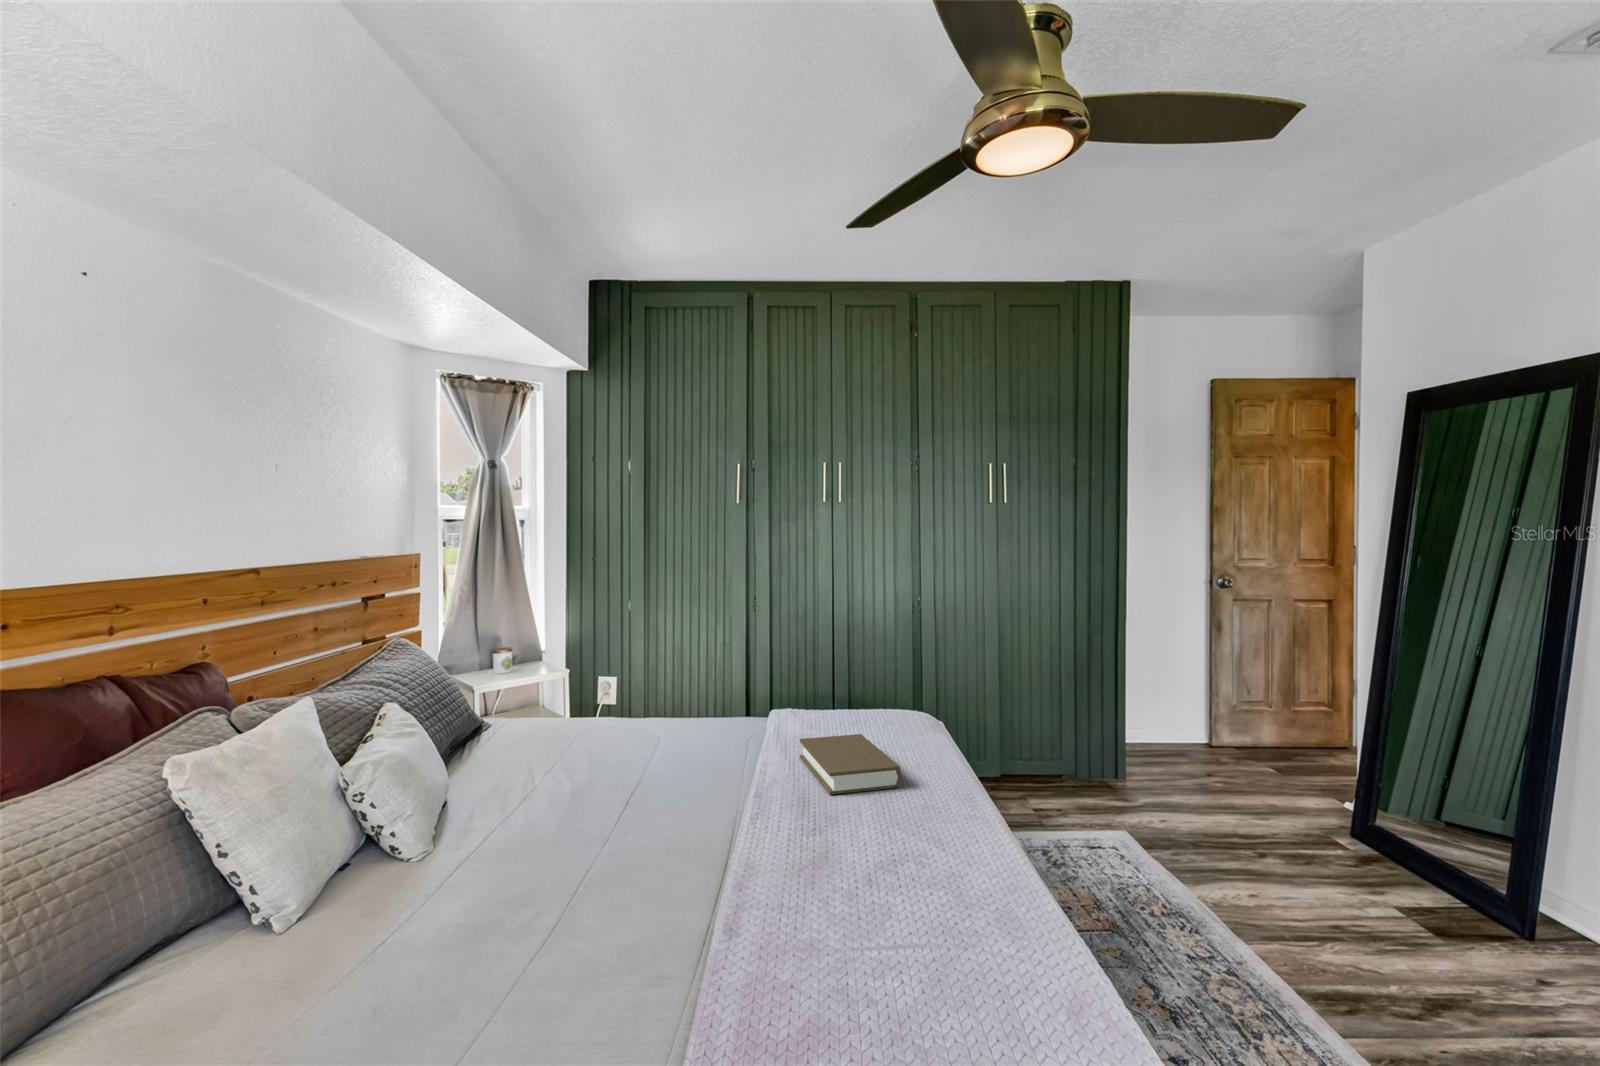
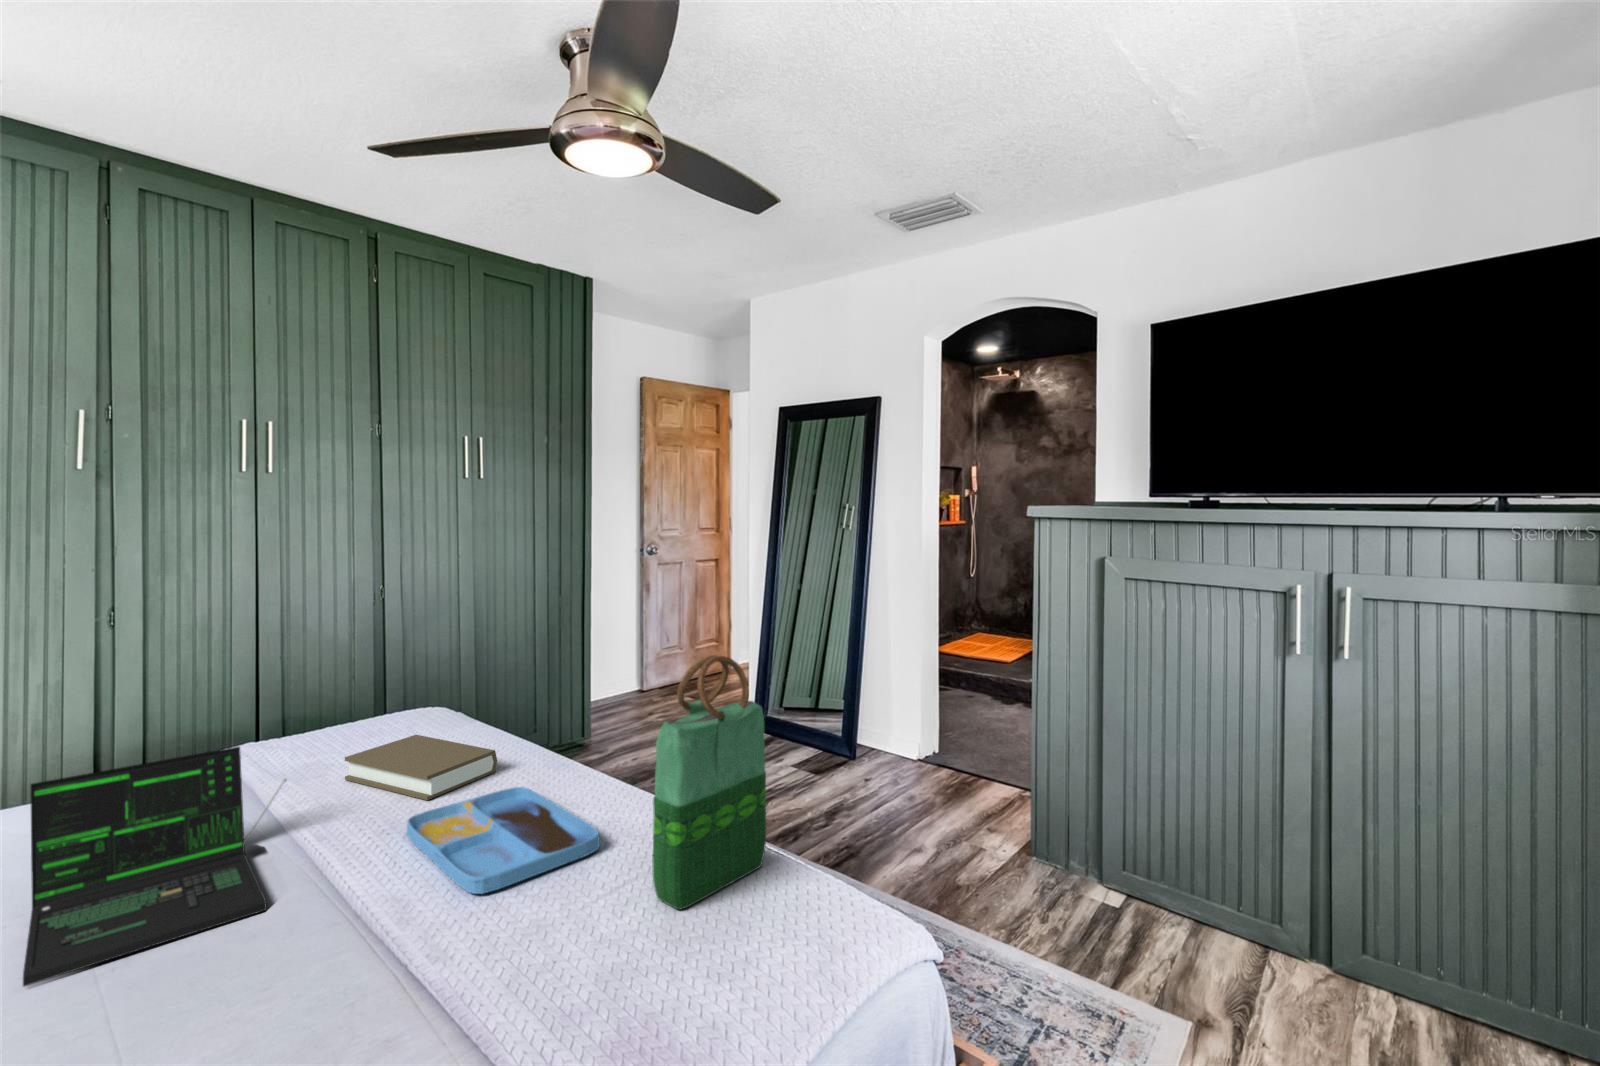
laptop: none [559,708,735,841] -> present [23,747,287,986]
tote bag: none [900,719,1064,1017] -> present [653,655,766,910]
tray: none [775,804,911,903] -> present [406,787,600,894]

